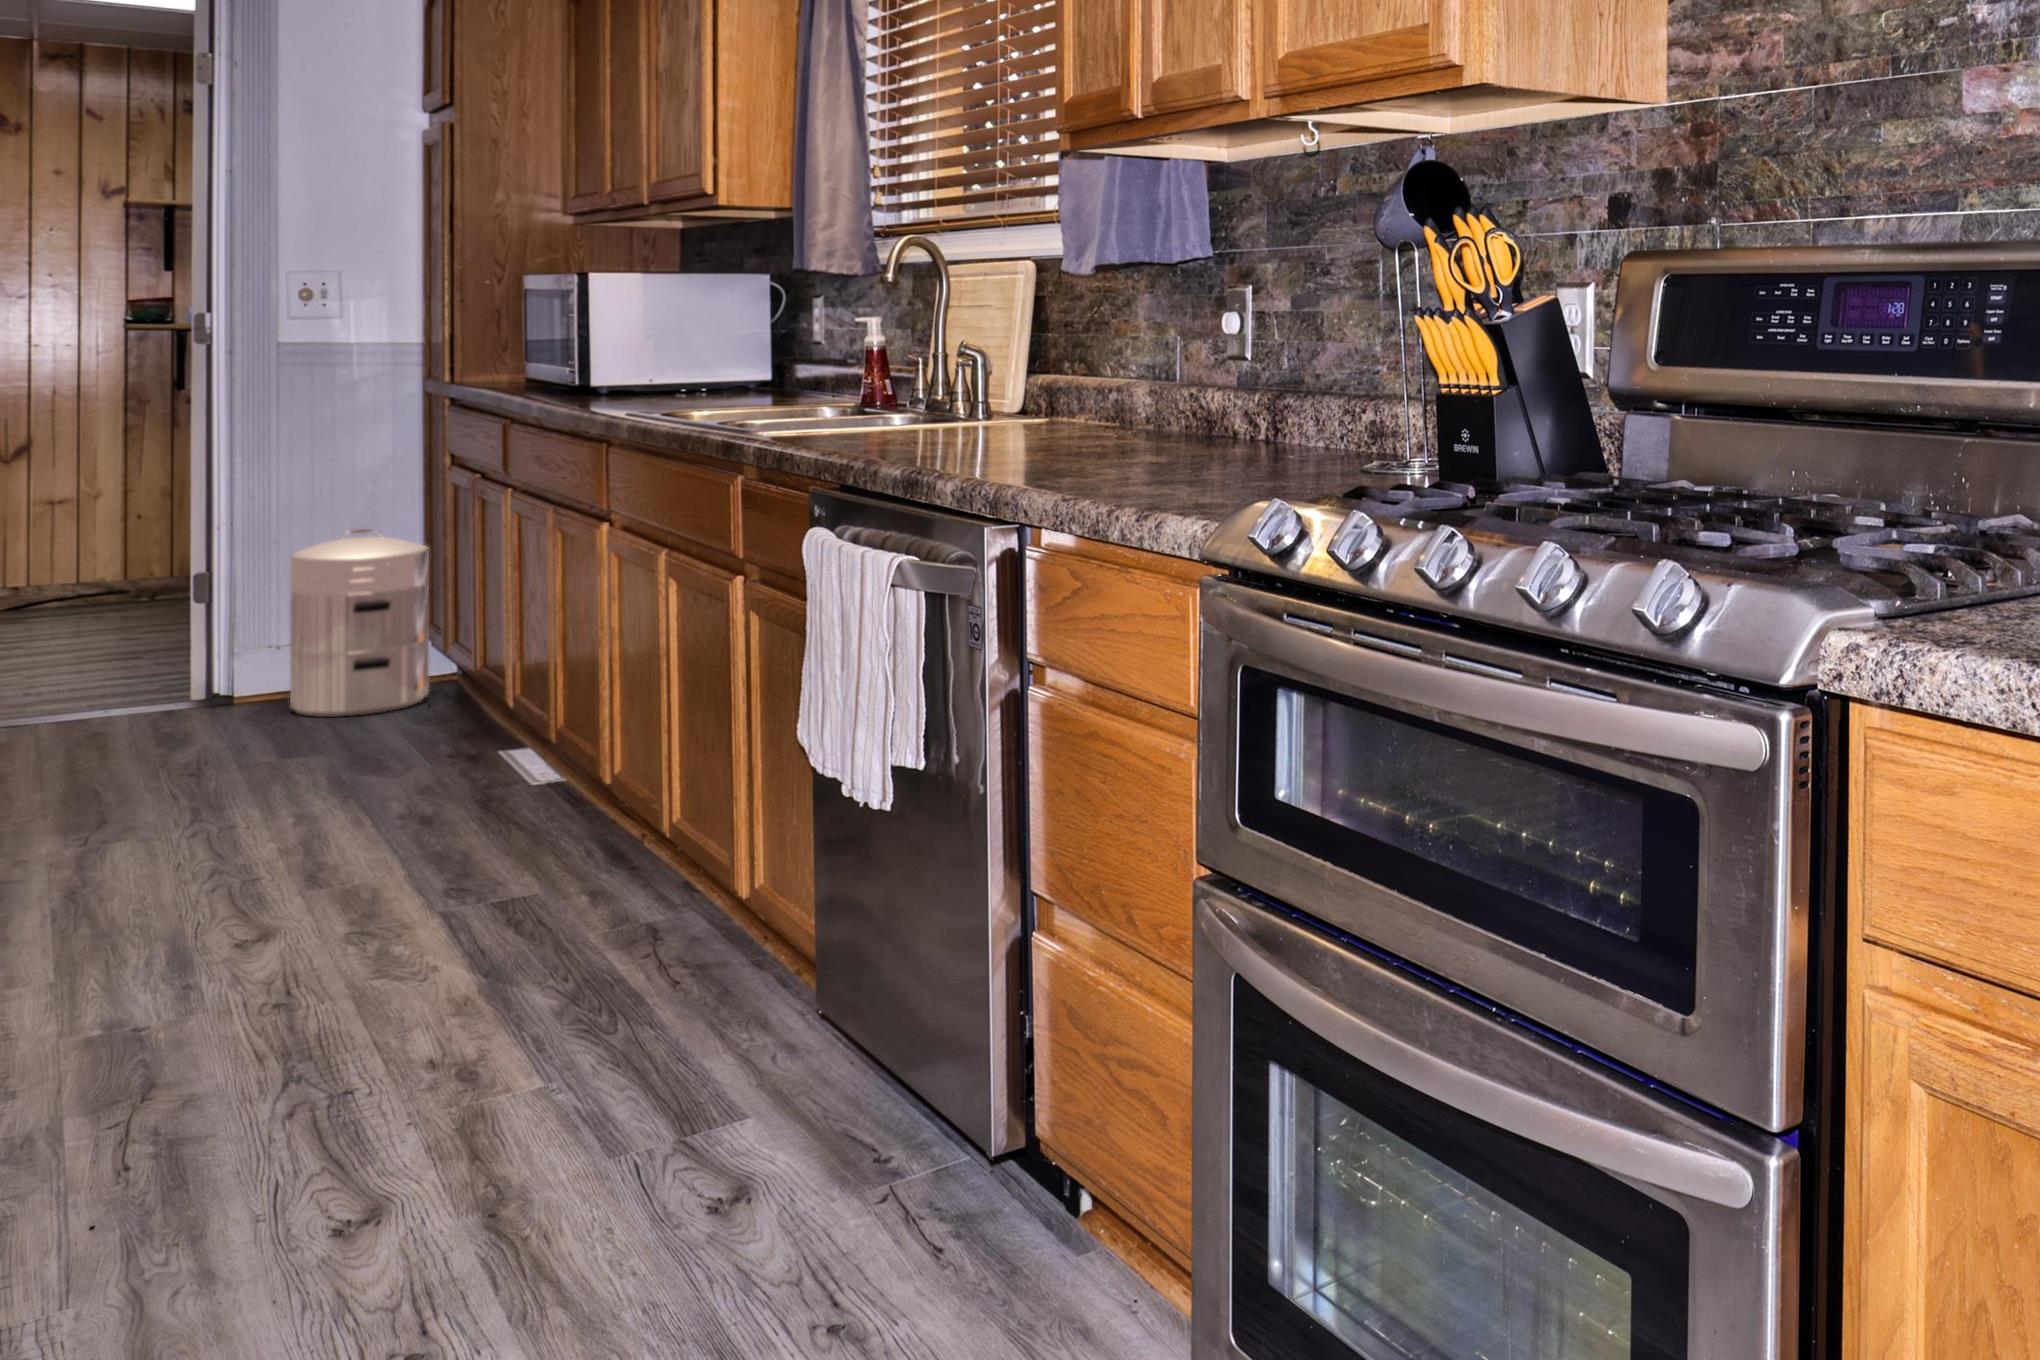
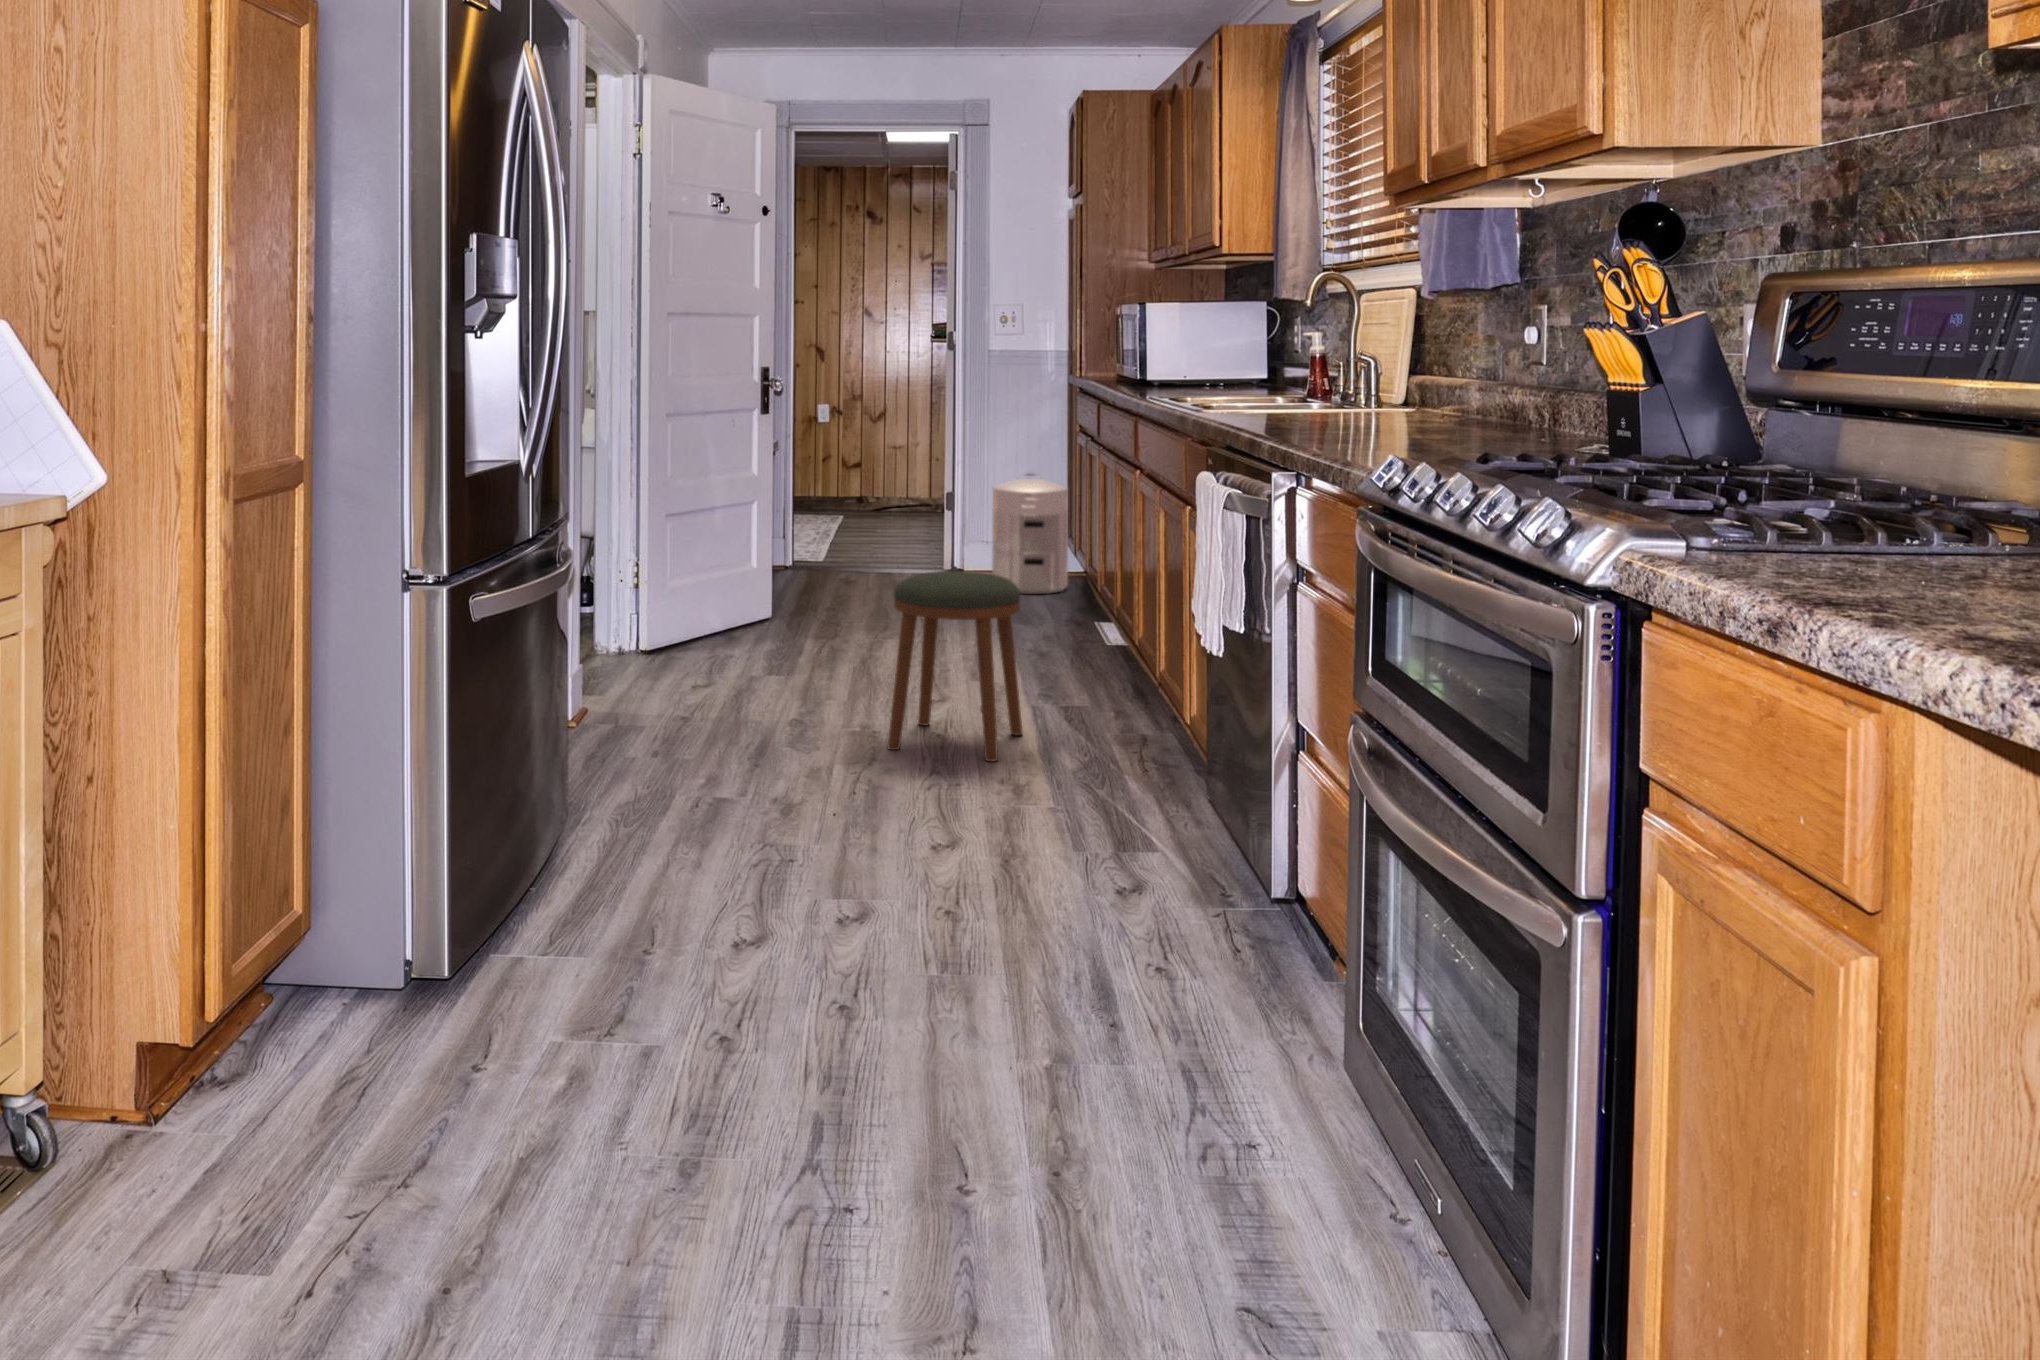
stool: none [169,713,441,1059] -> present [888,571,1022,761]

